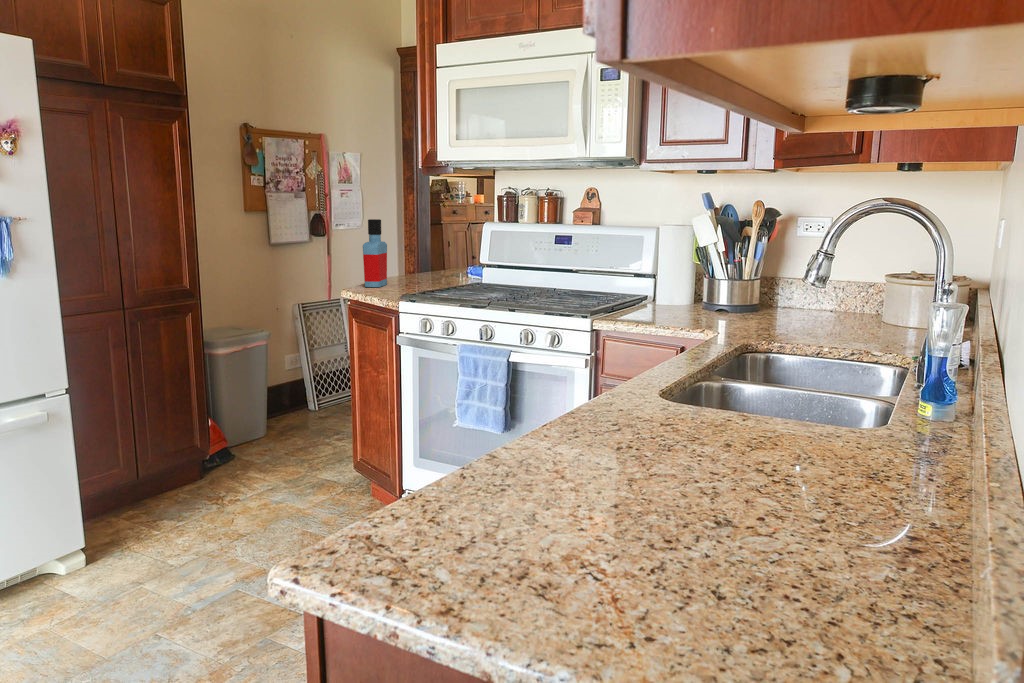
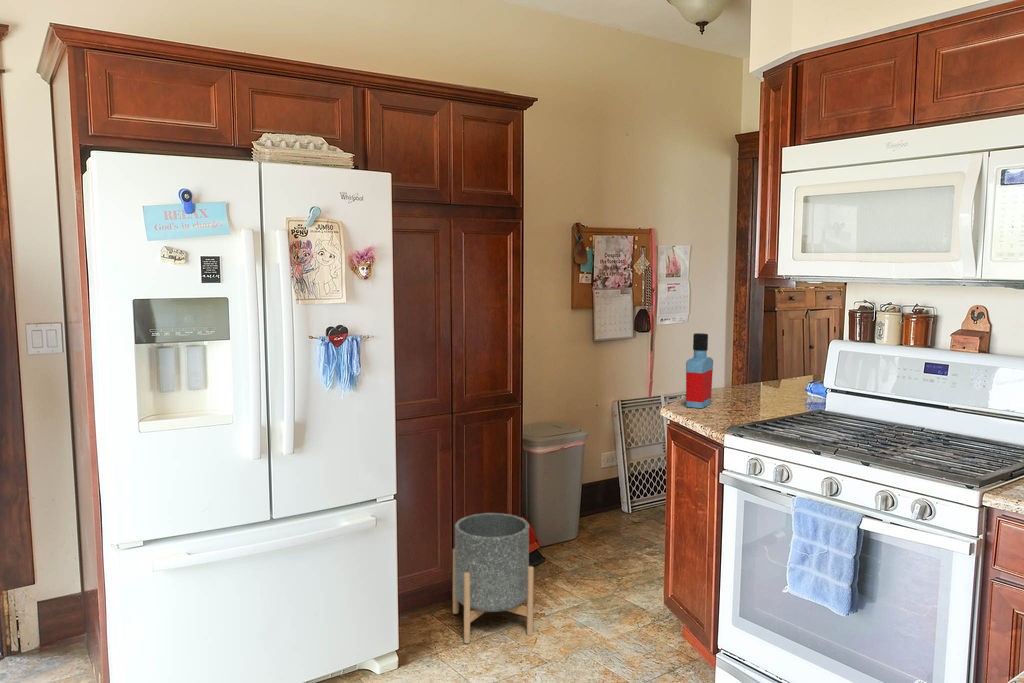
planter: none [135,408,230,535] -> present [453,513,534,644]

